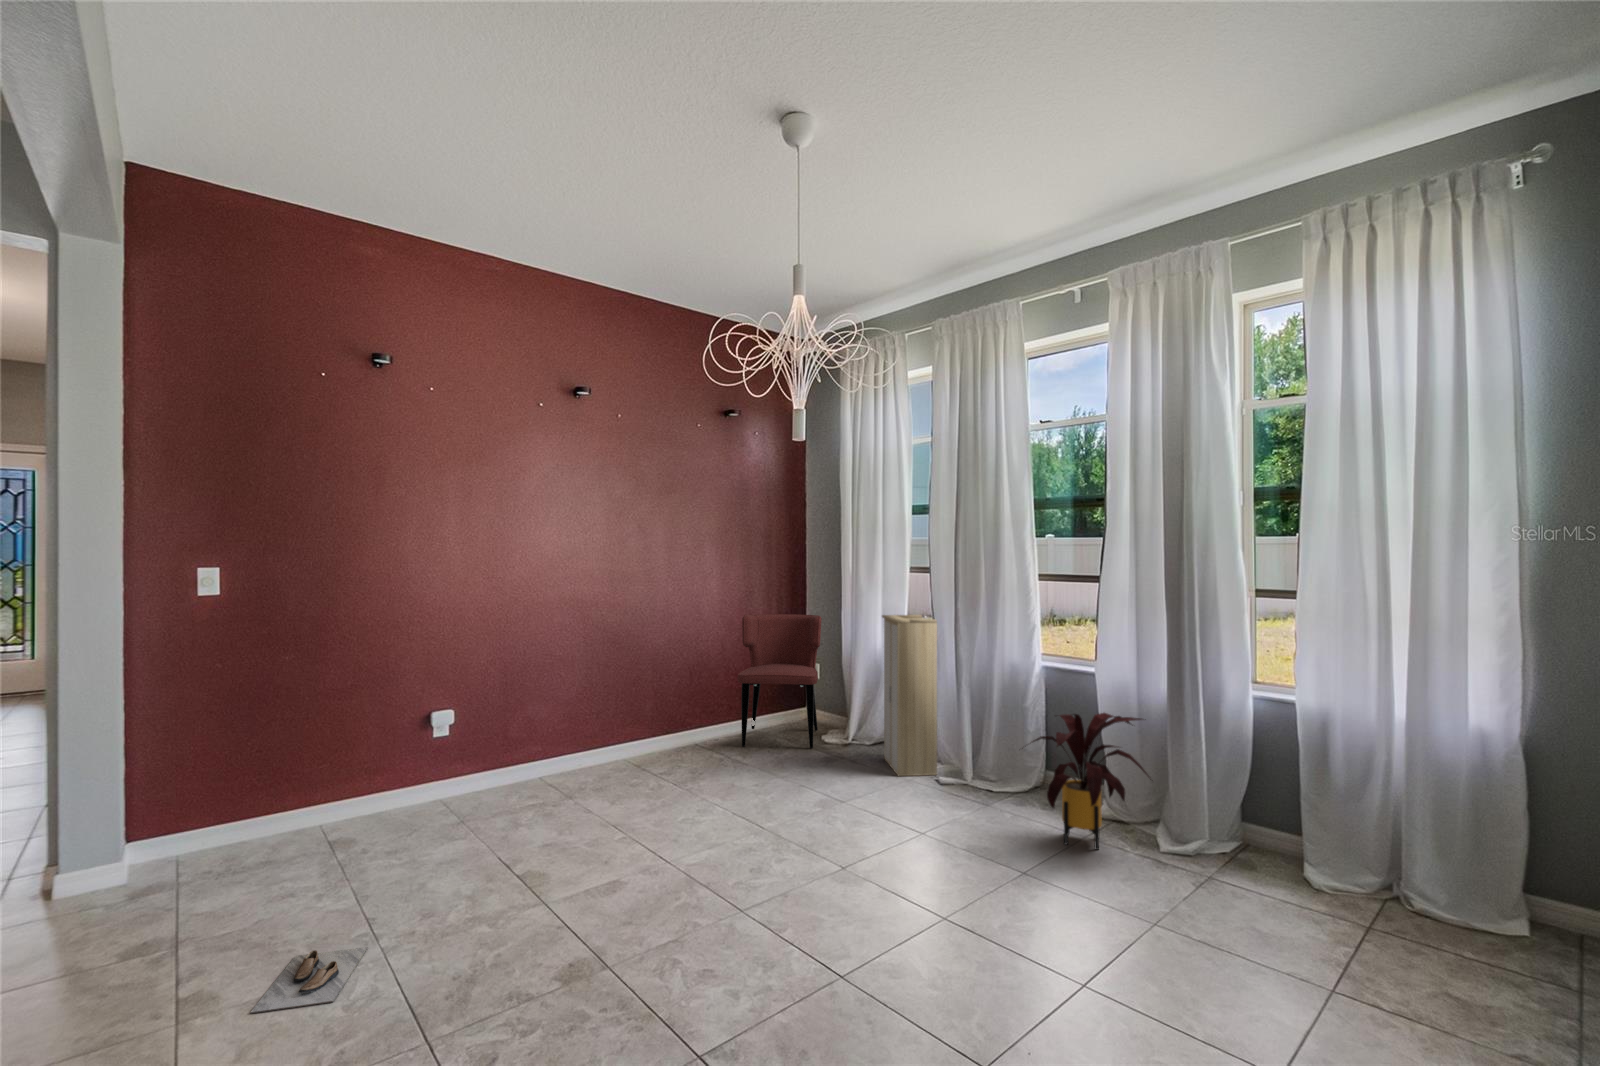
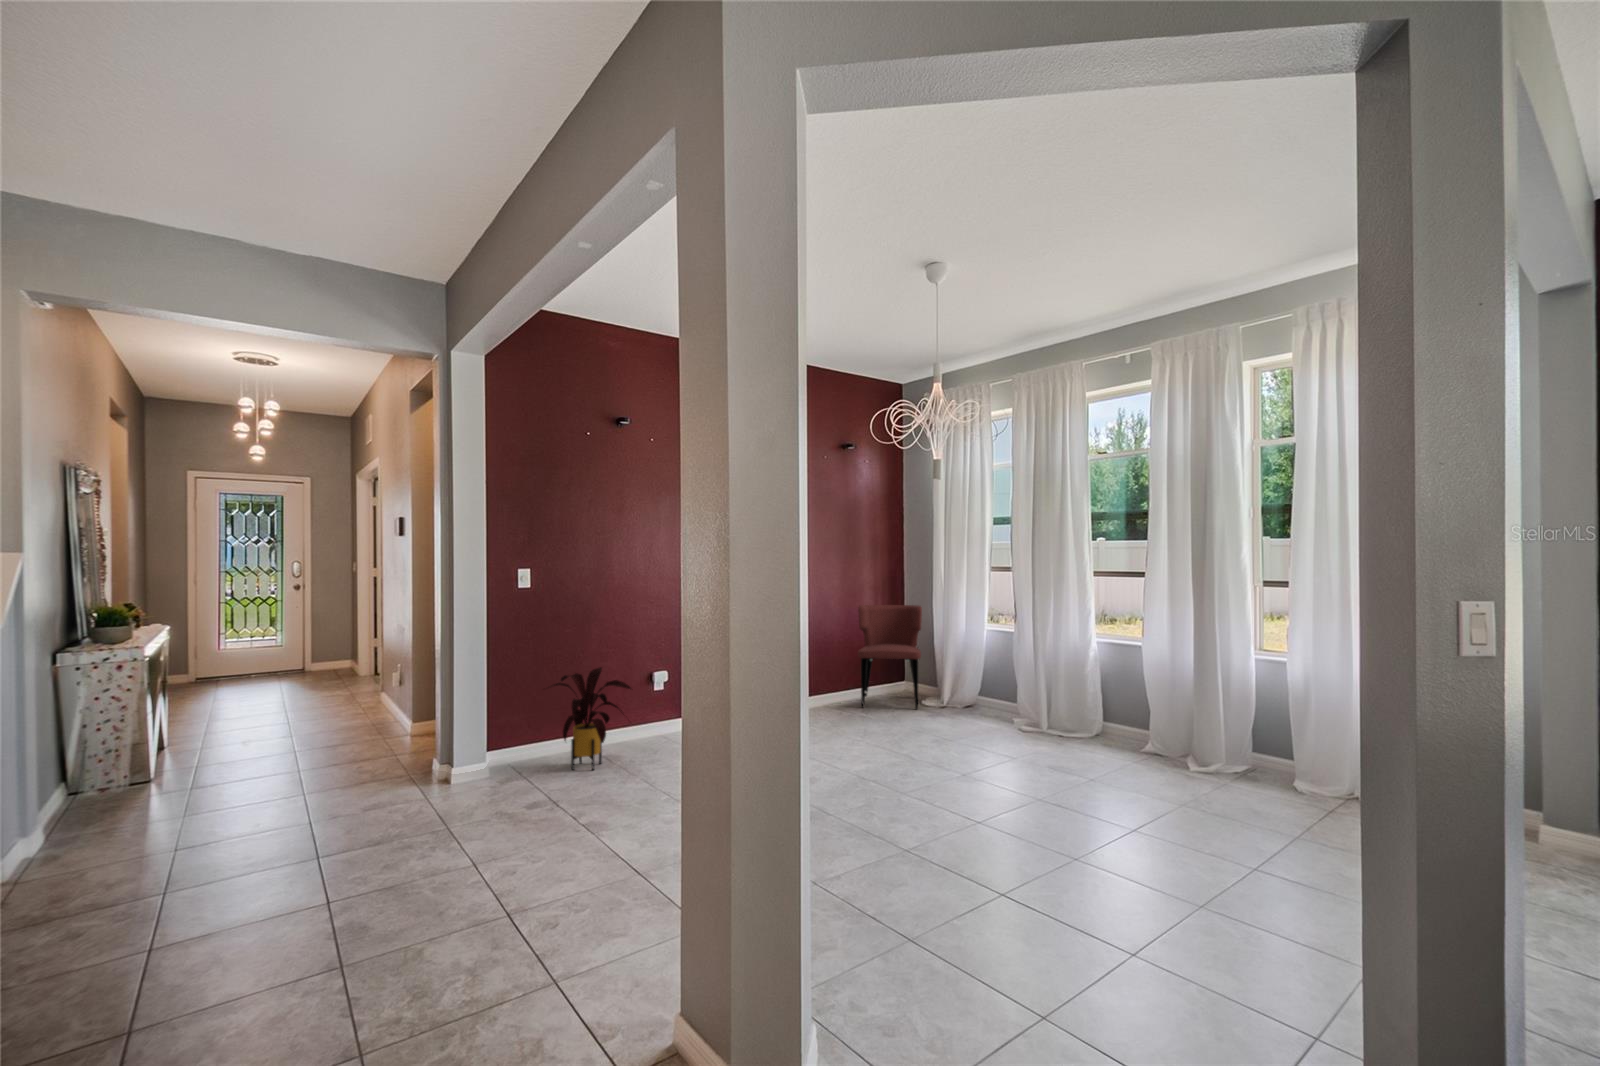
cabinet: present [882,615,937,776] -> none [973,604,1020,727]
house plant: present [1033,713,1151,850] -> present [550,667,631,770]
shoe: present [250,947,368,1013] -> none [627,802,671,827]

